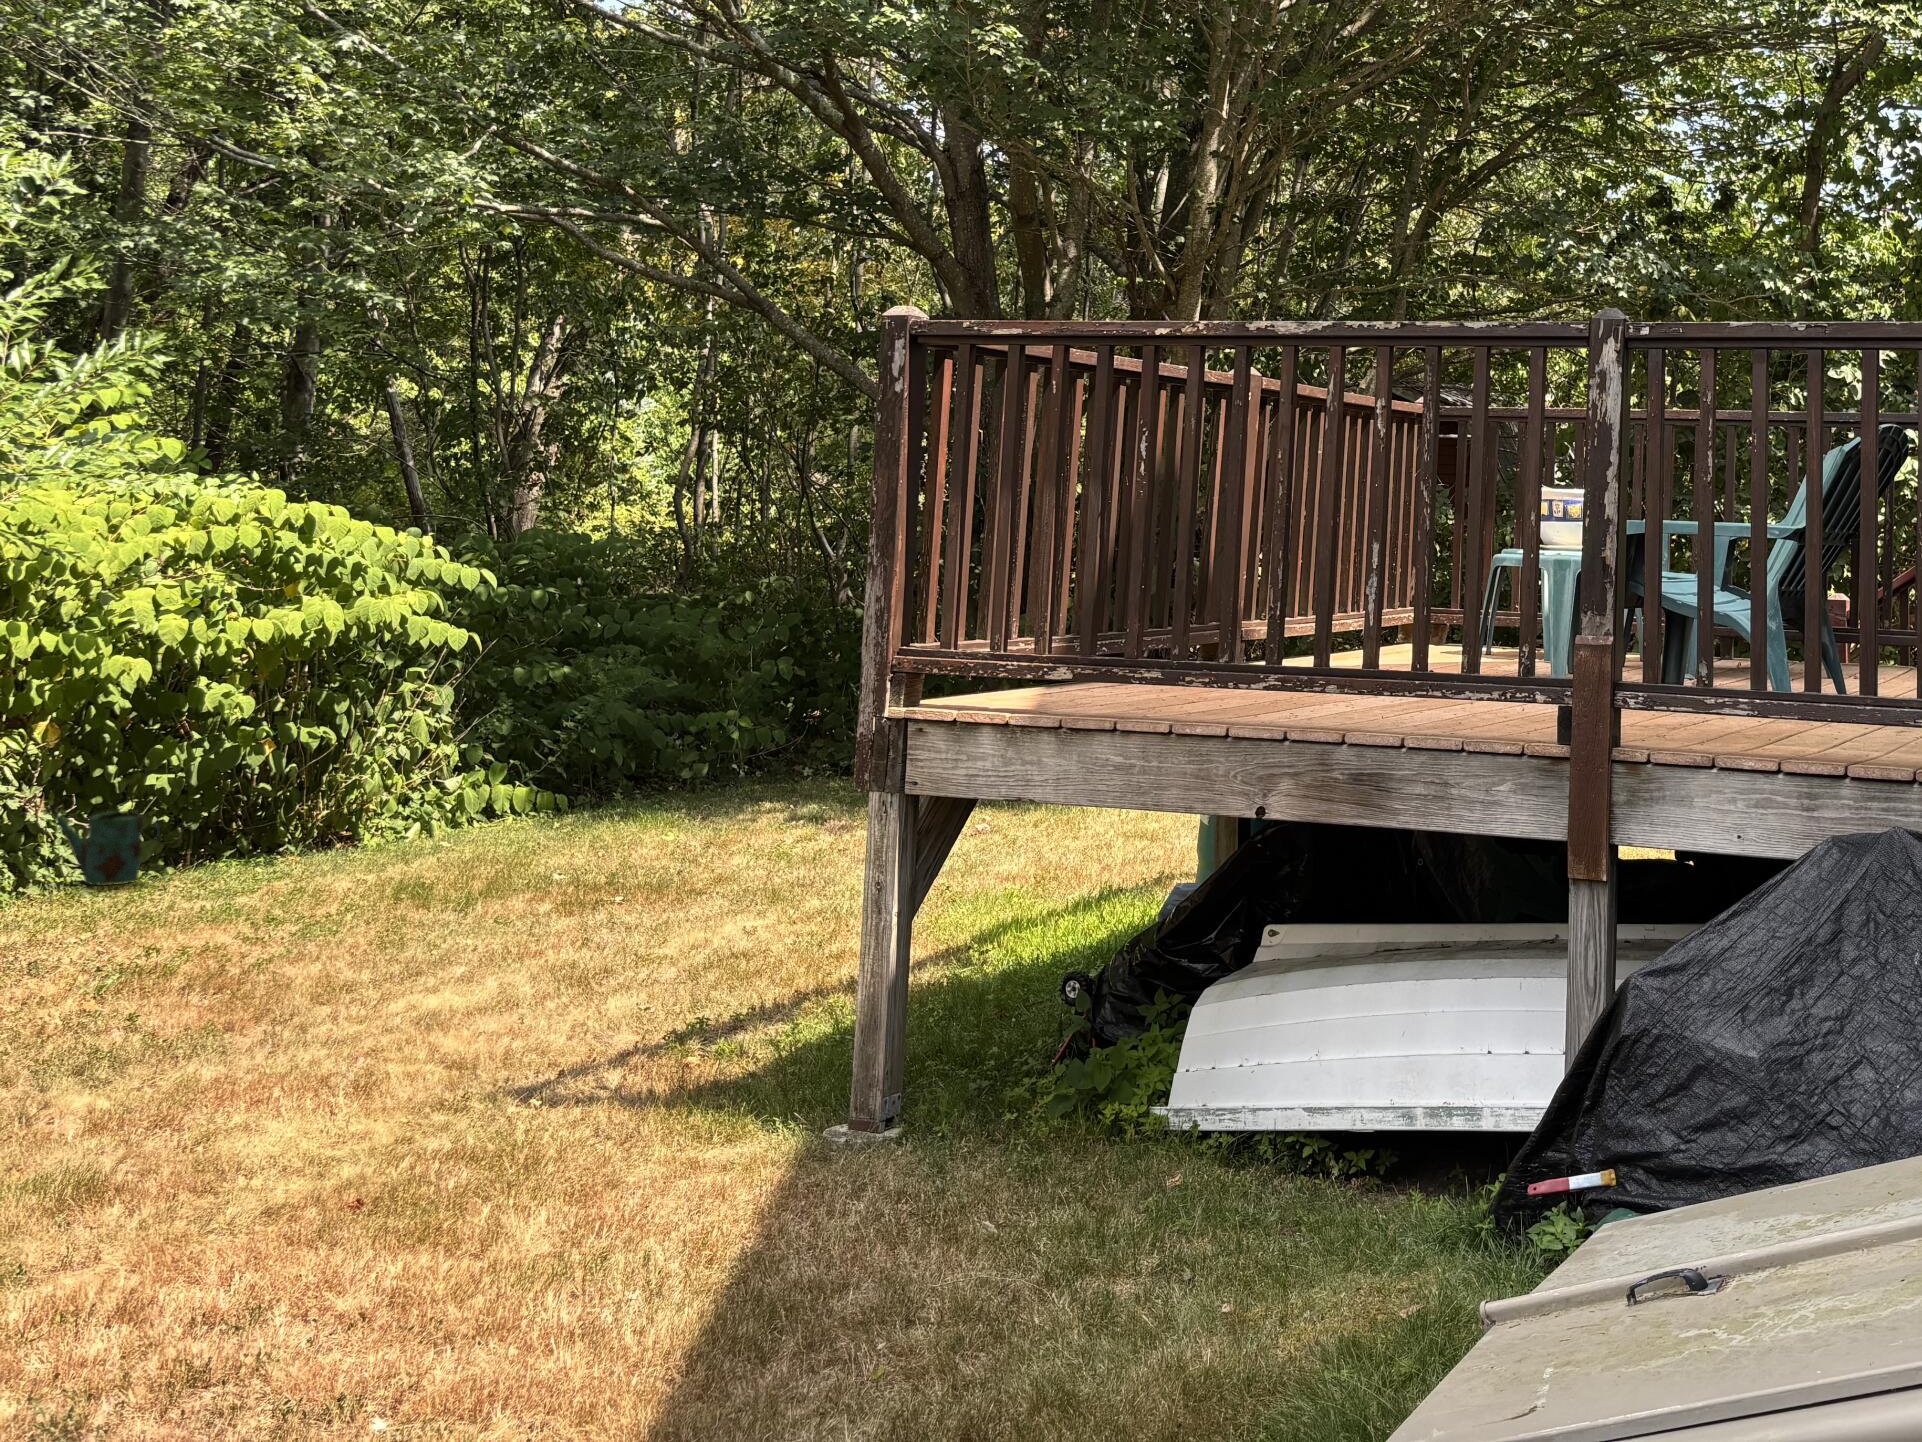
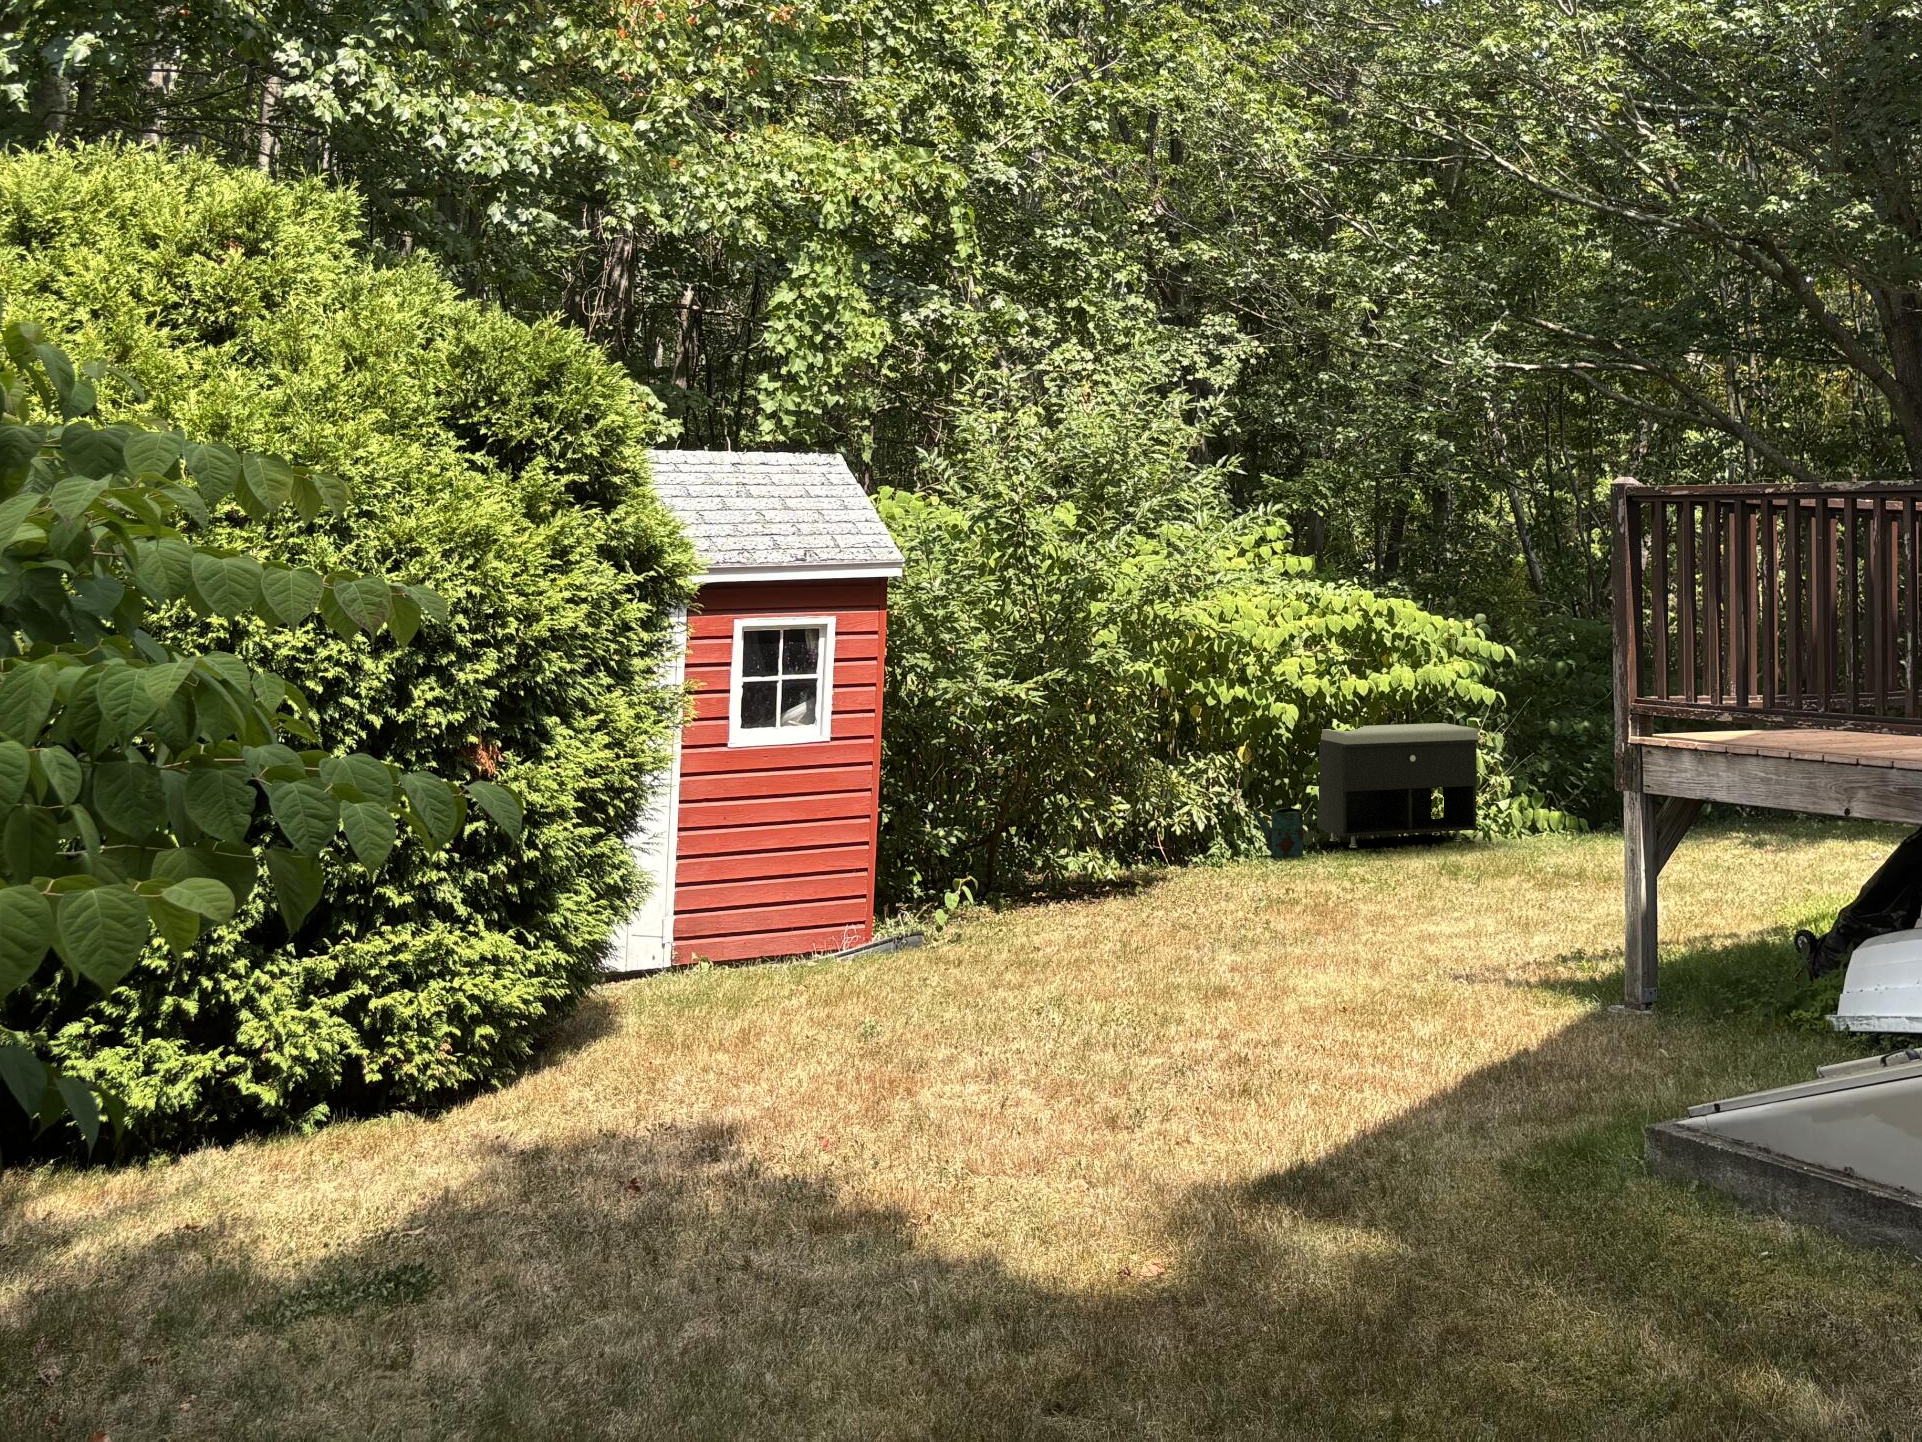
storage bench: none [154,677,430,862] -> present [1317,723,1478,848]

